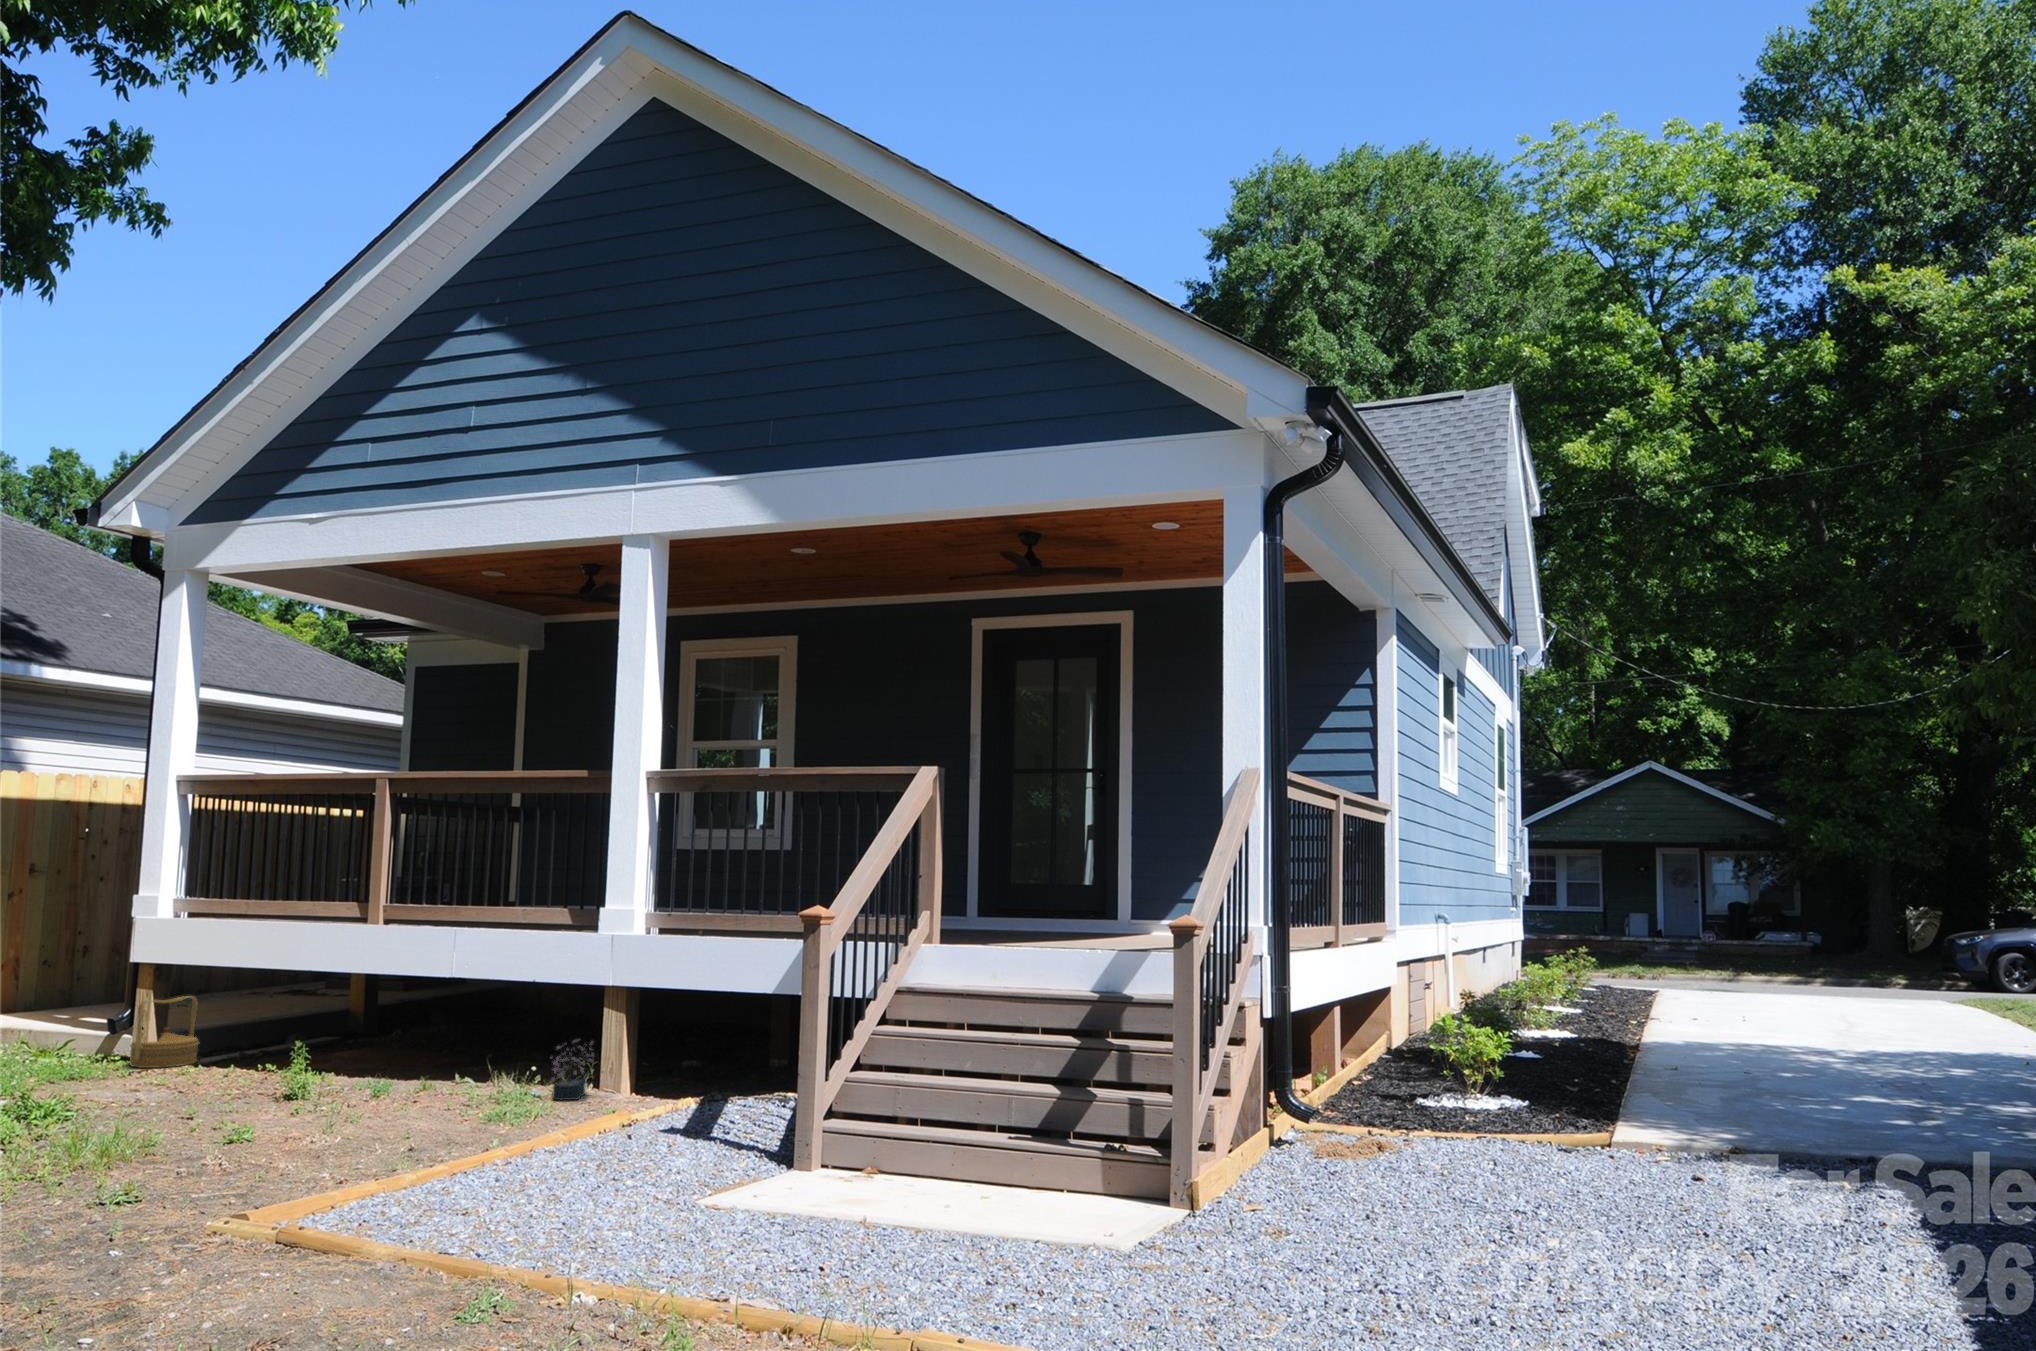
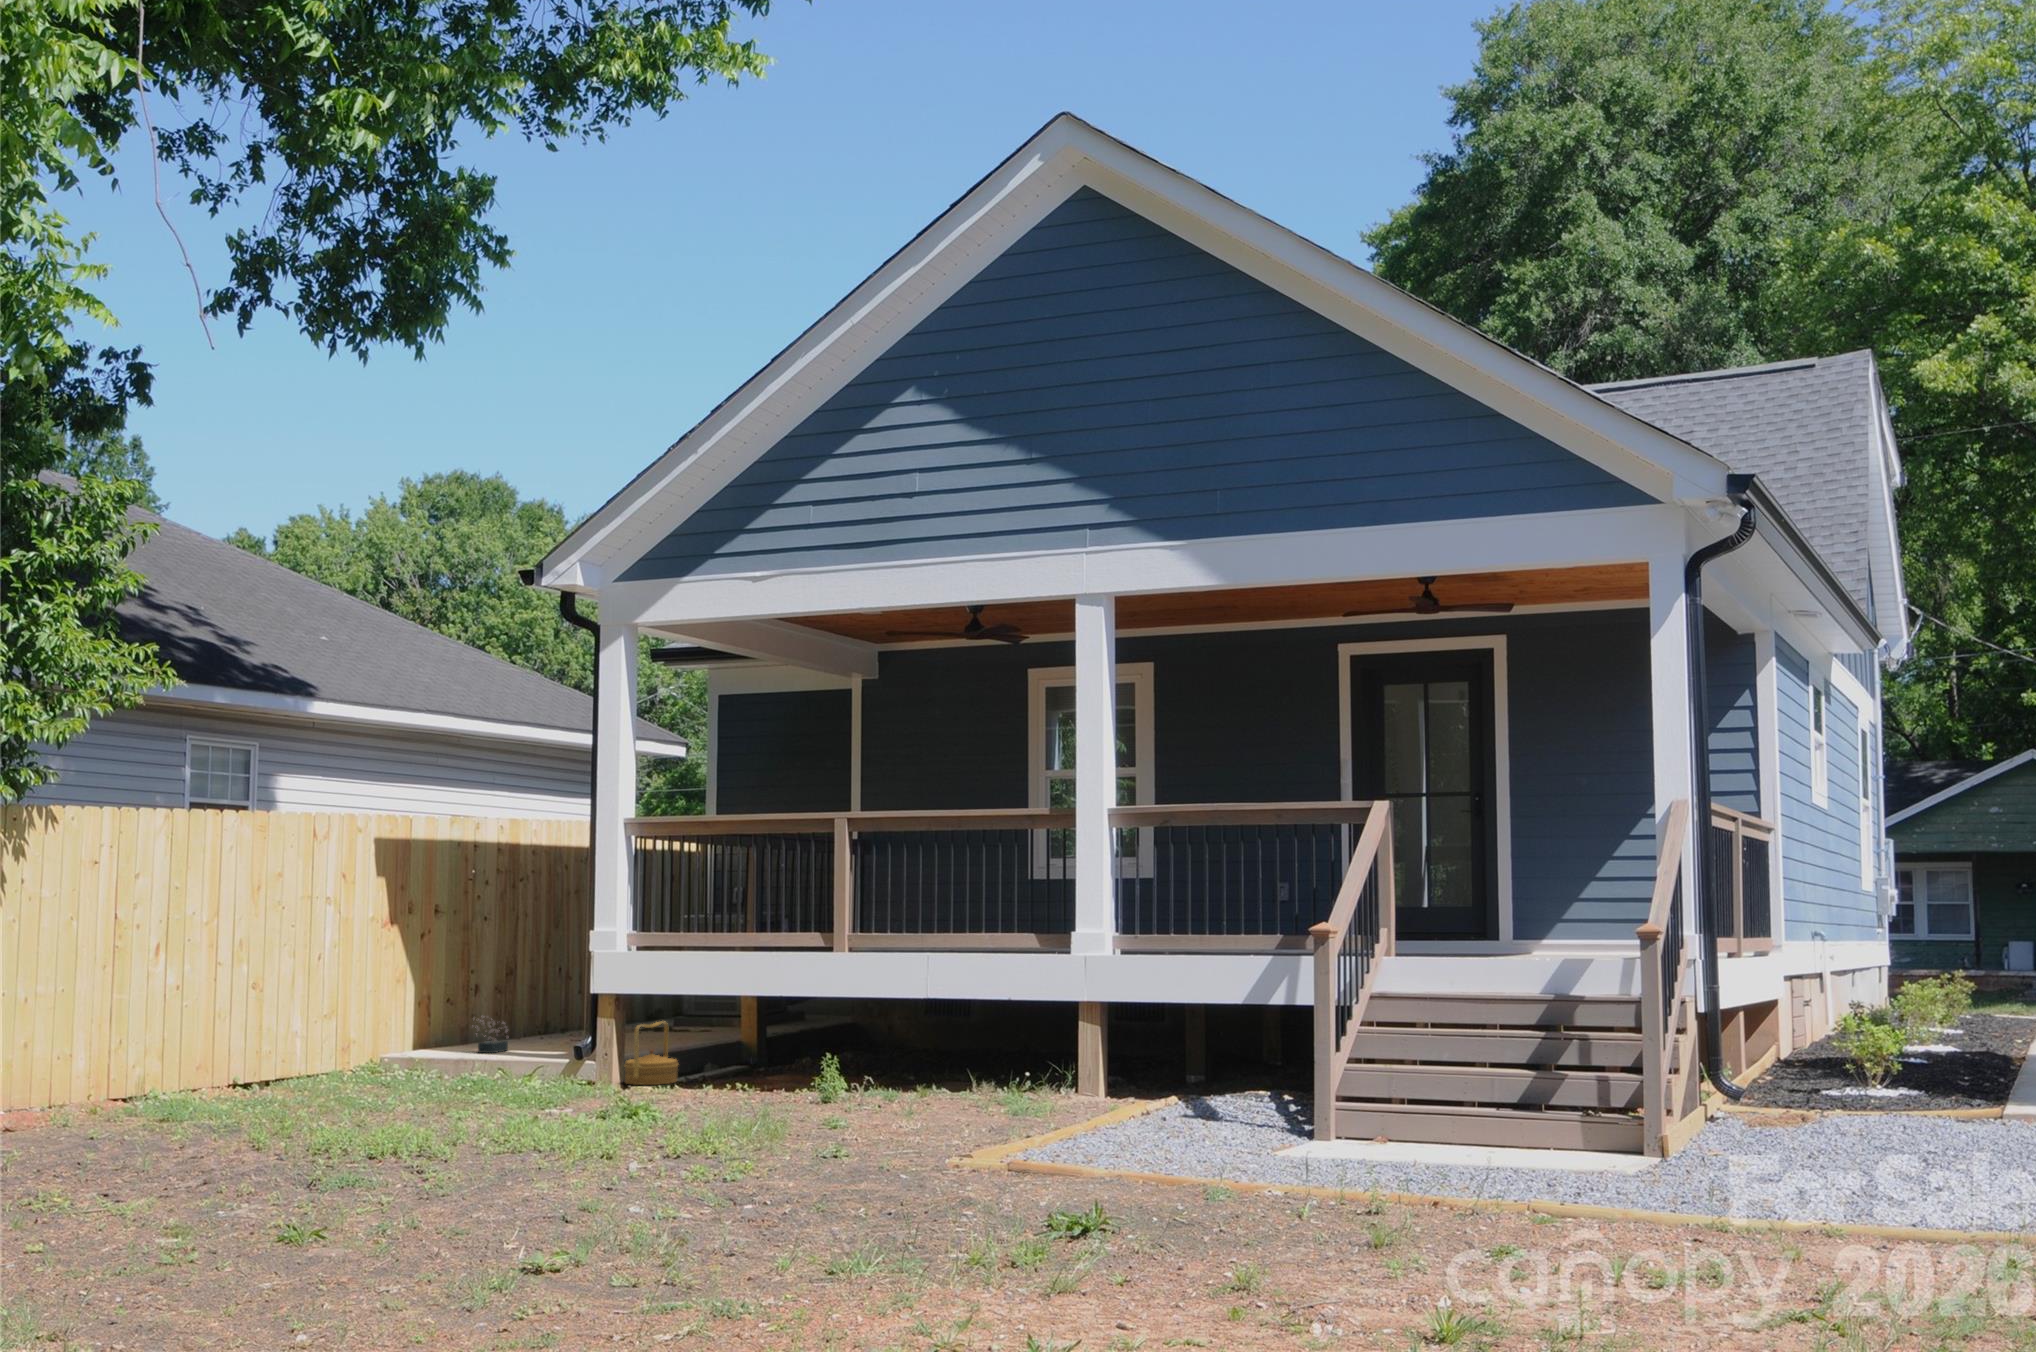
decorative plant: present [551,1040,594,1100] -> present [472,1020,508,1053]

